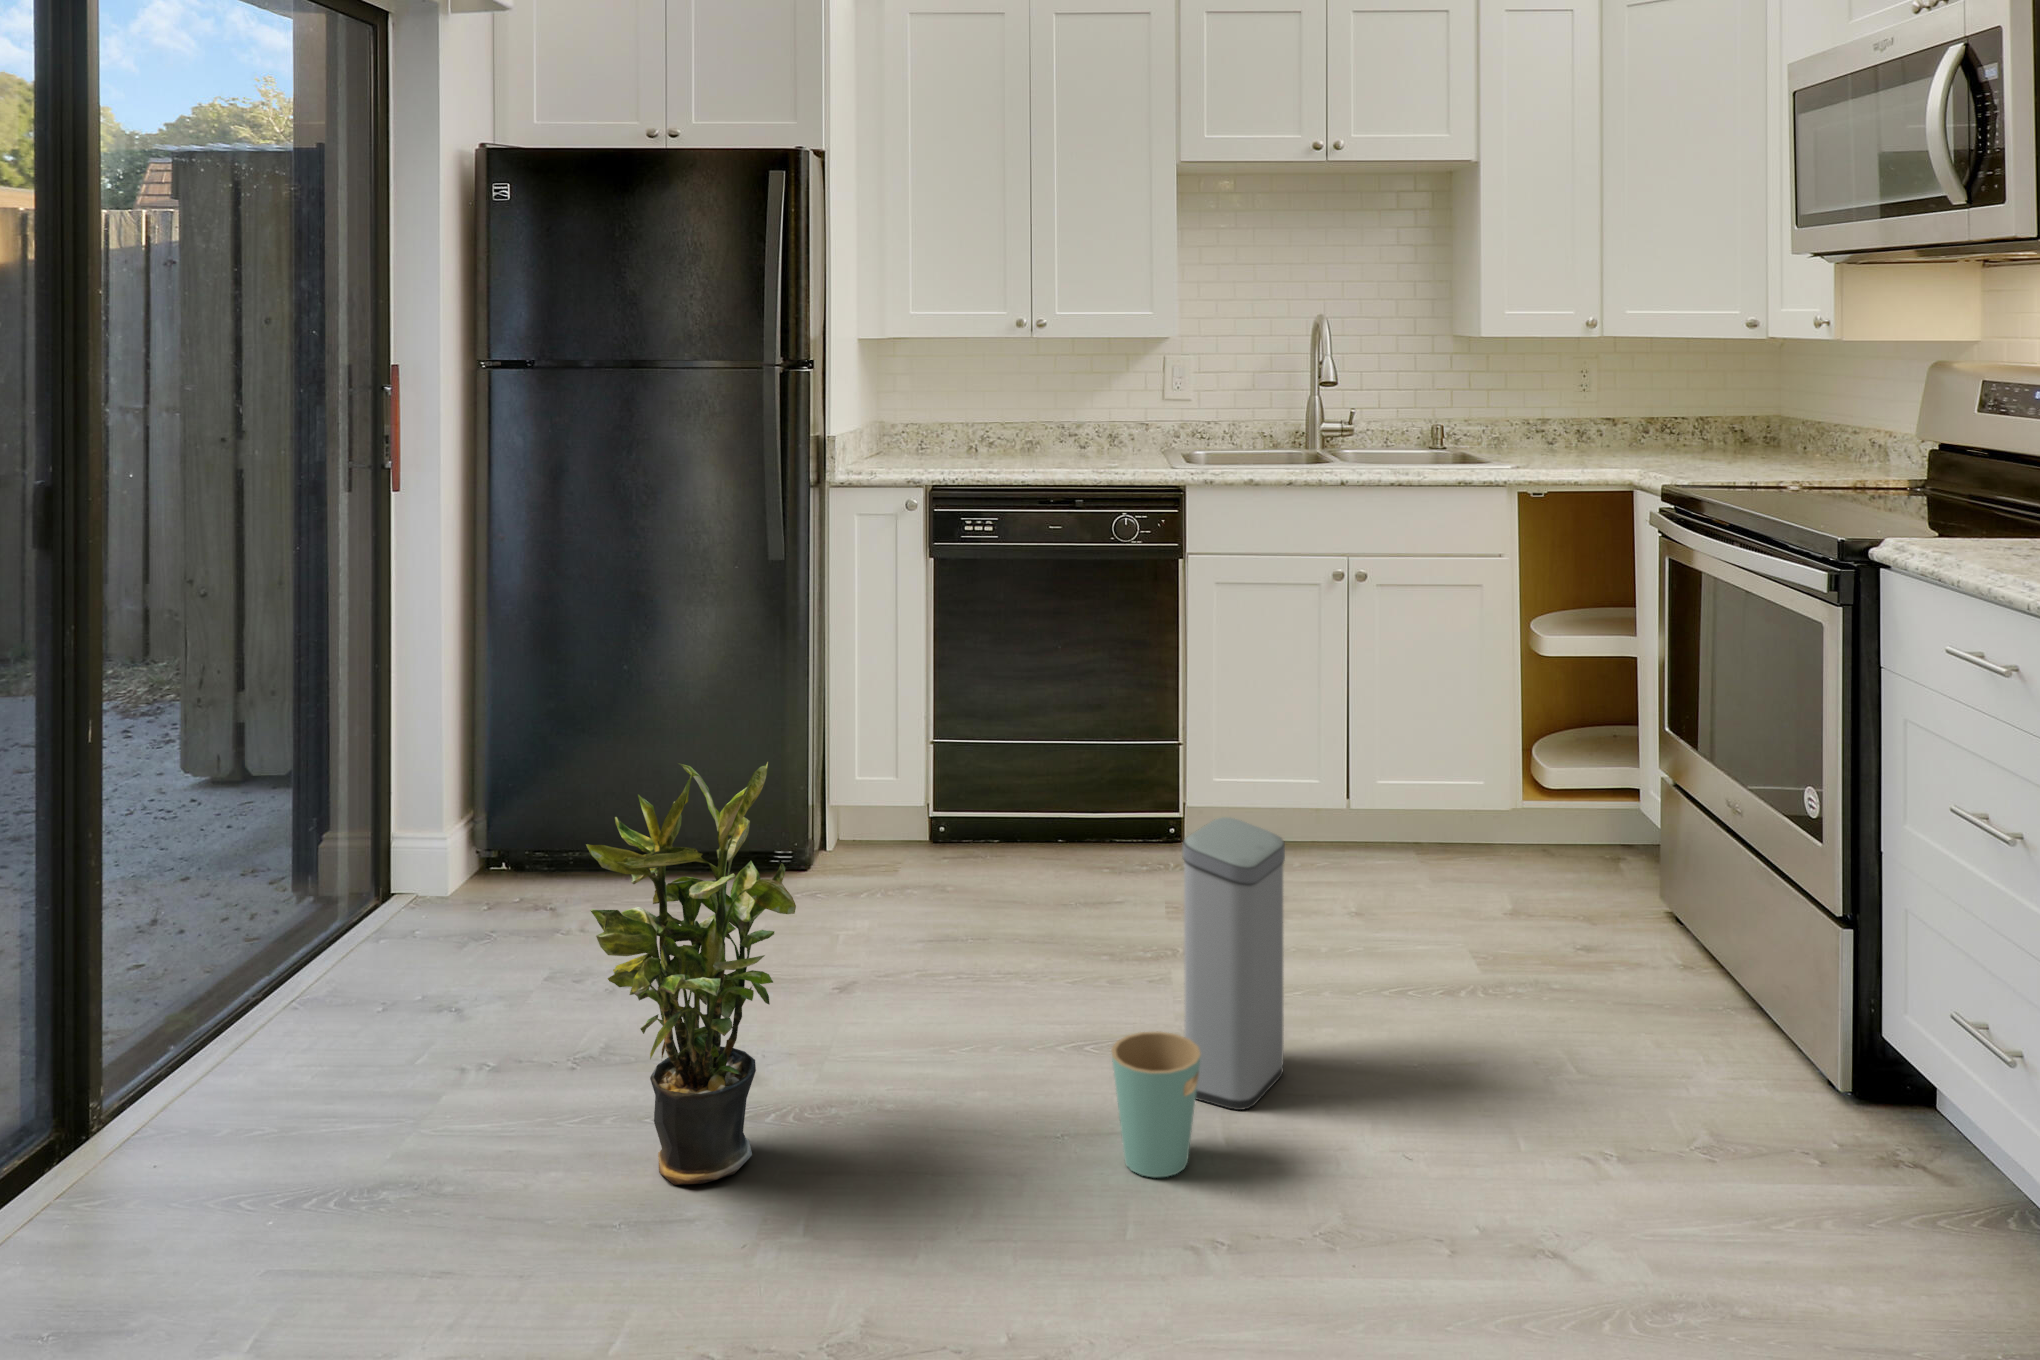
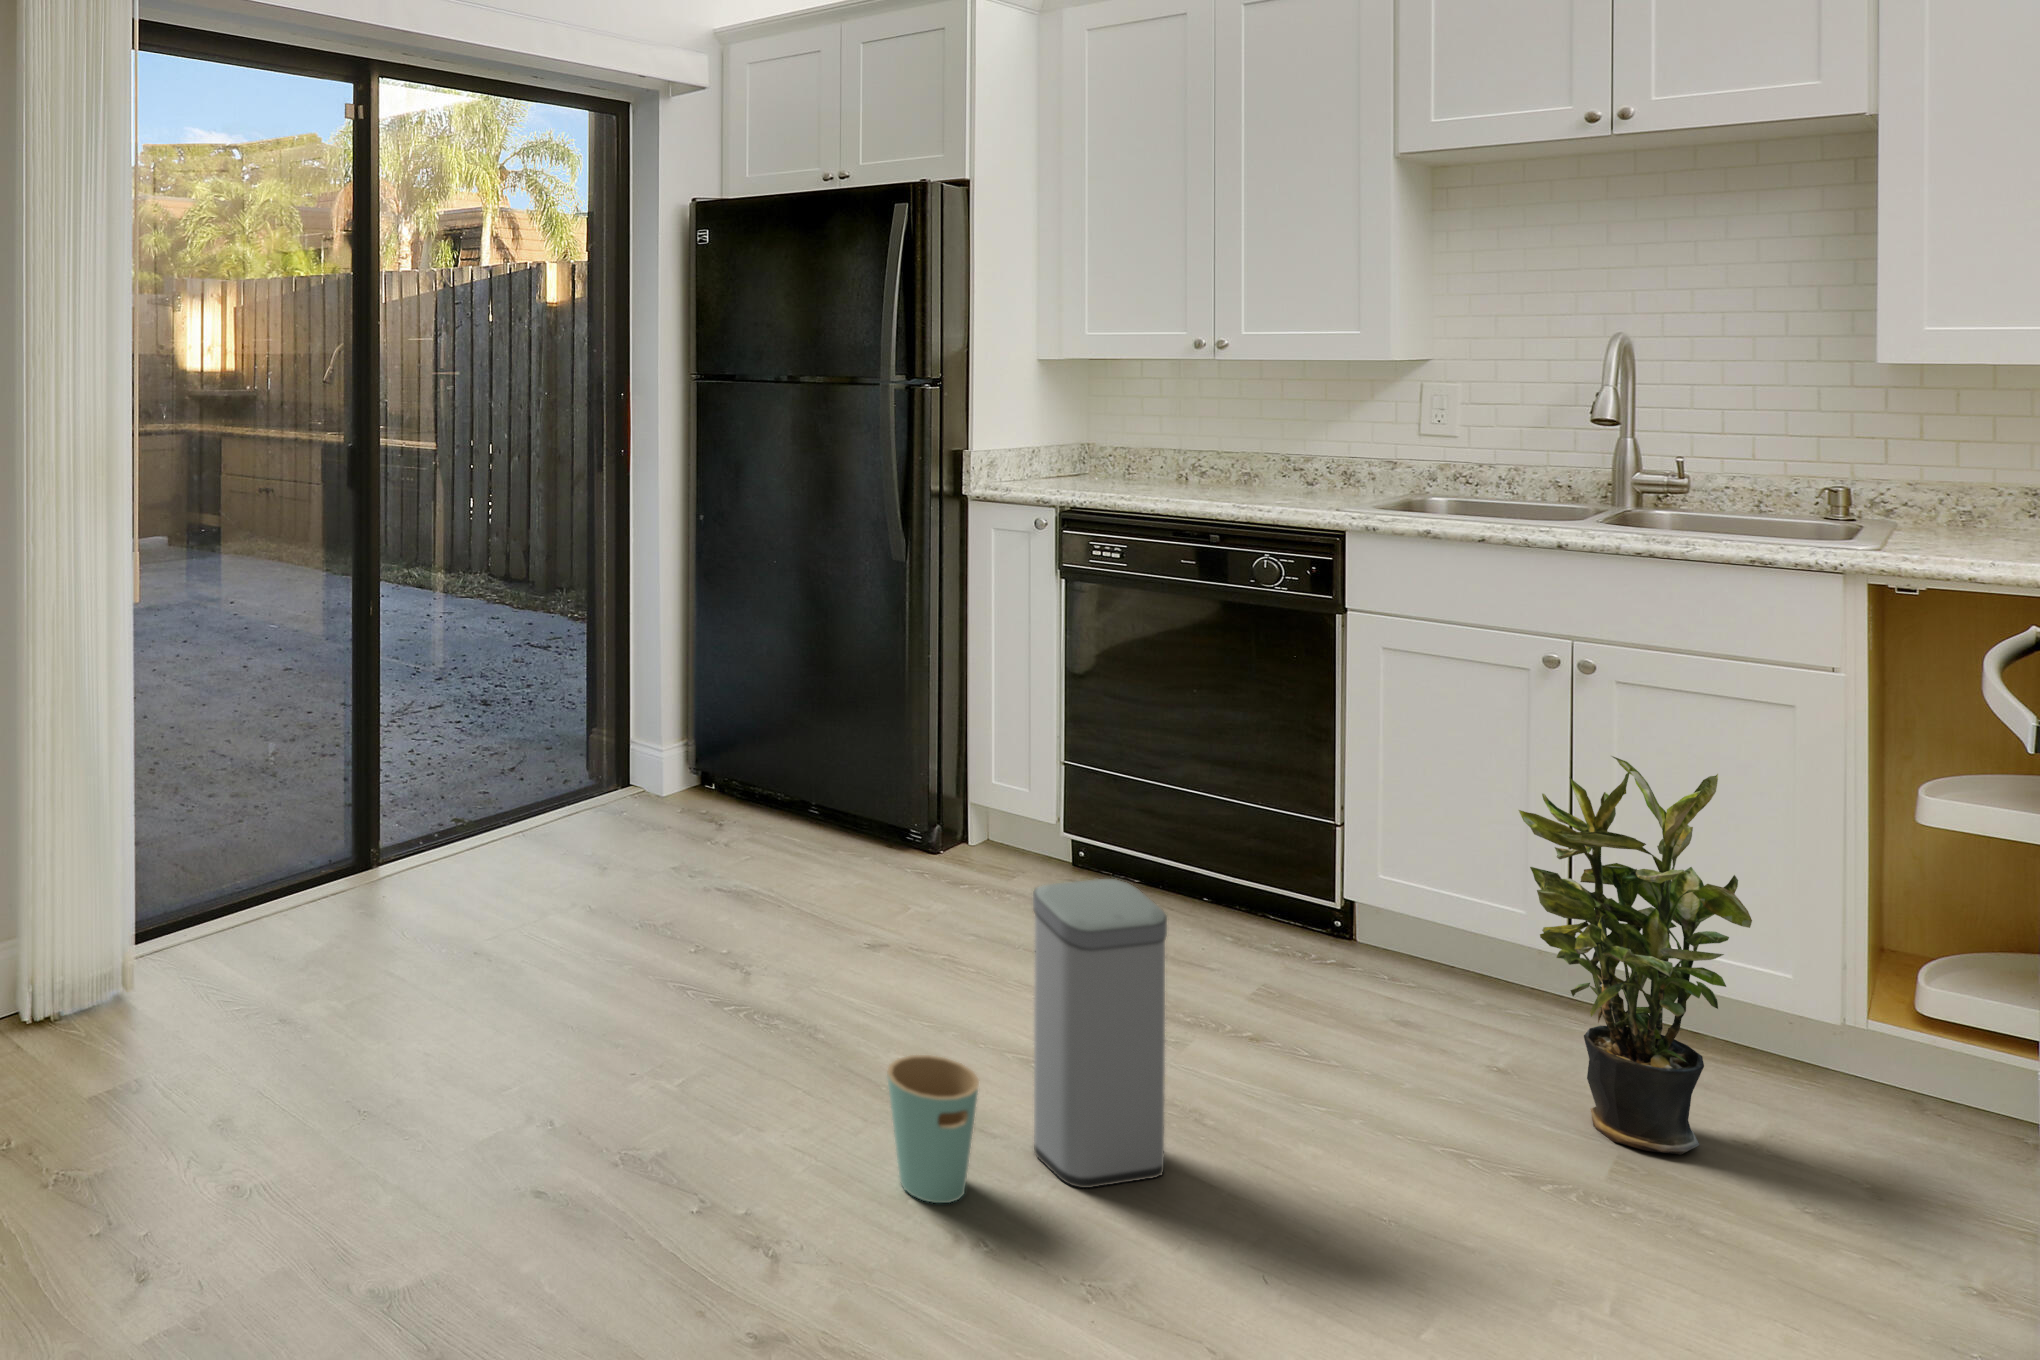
potted plant: present [586,762,796,1185] -> present [1519,756,1752,1155]

